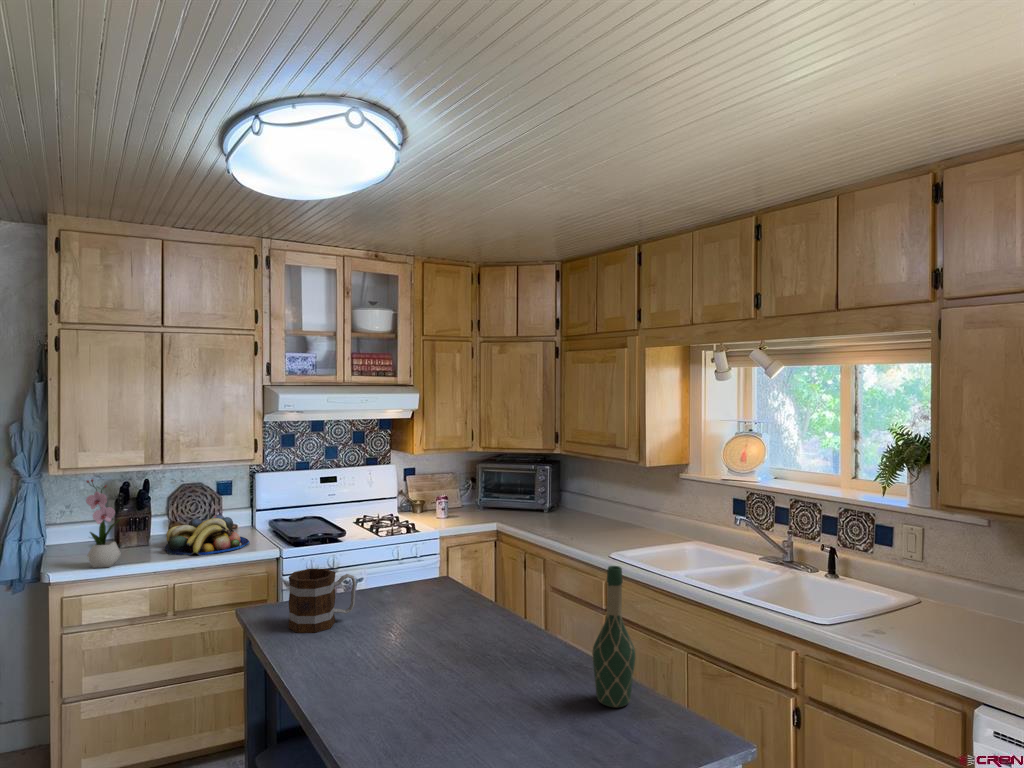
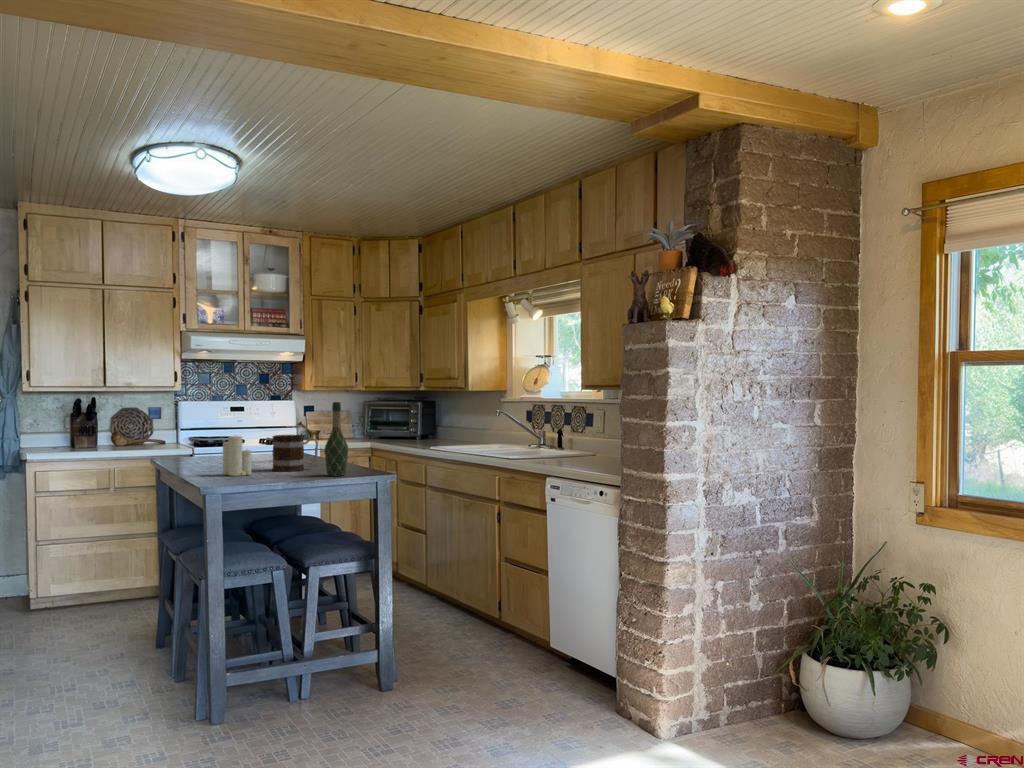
flower arrangement: present [86,479,122,568] -> none [50,390,76,453]
fruit bowl: present [165,514,249,556] -> none [106,427,170,451]
mug: present [288,569,356,633] -> present [272,435,318,472]
candle: none [402,623,456,709] -> present [223,436,251,476]

